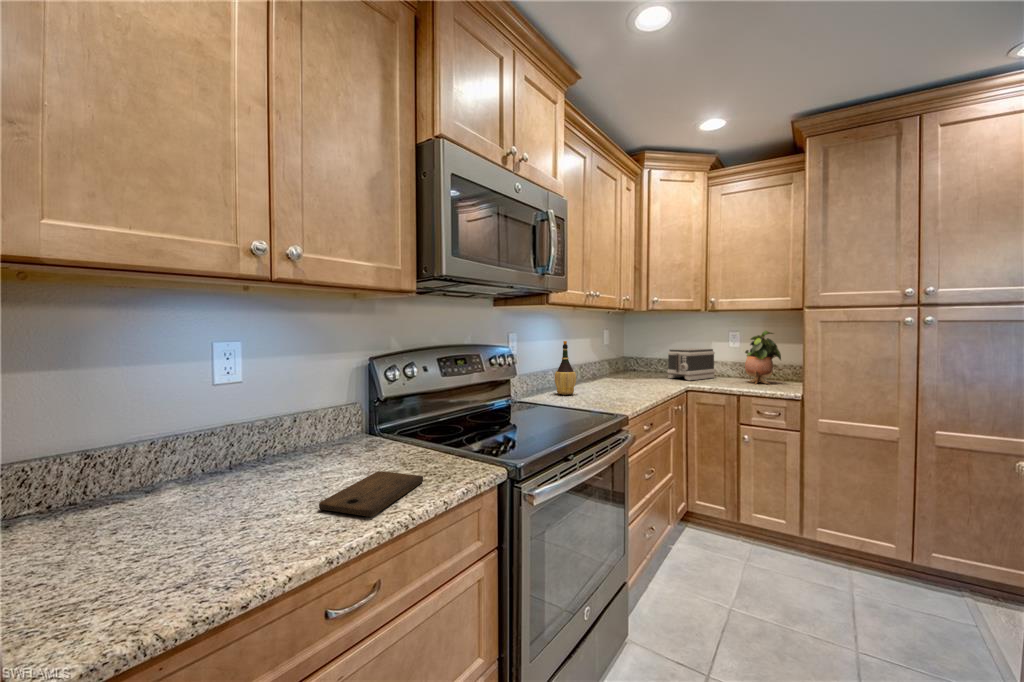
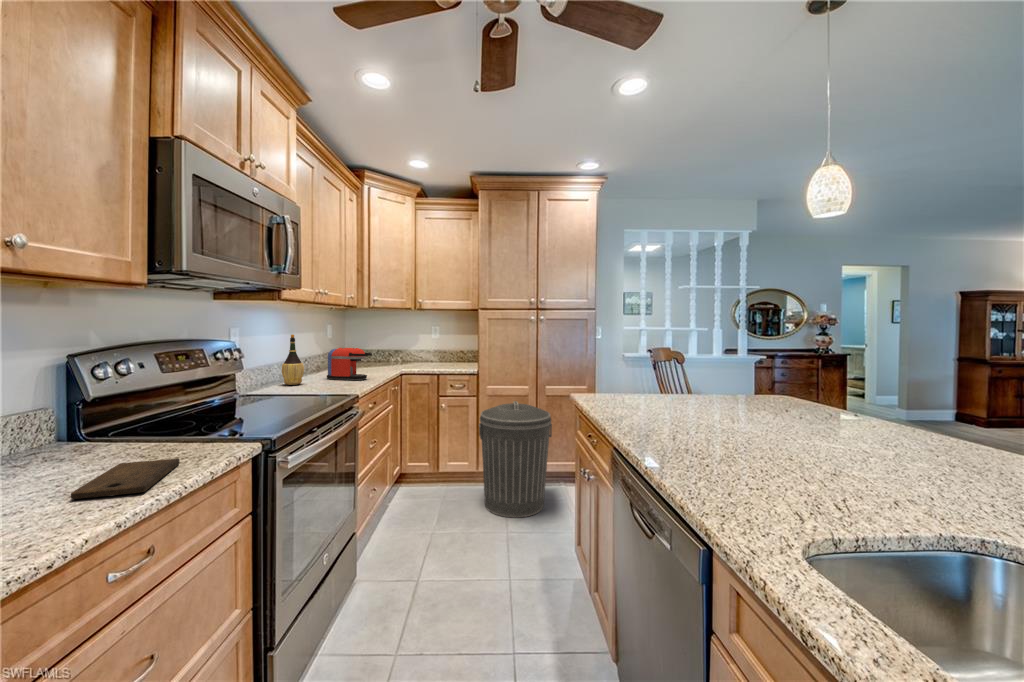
potted plant: present [745,331,781,384] -> none [444,326,468,367]
toaster: present [667,348,715,380] -> none [385,340,423,367]
coffee maker: none [600,356,650,394] -> present [327,348,372,380]
trash can: none [803,443,952,636] -> present [479,401,552,517]

